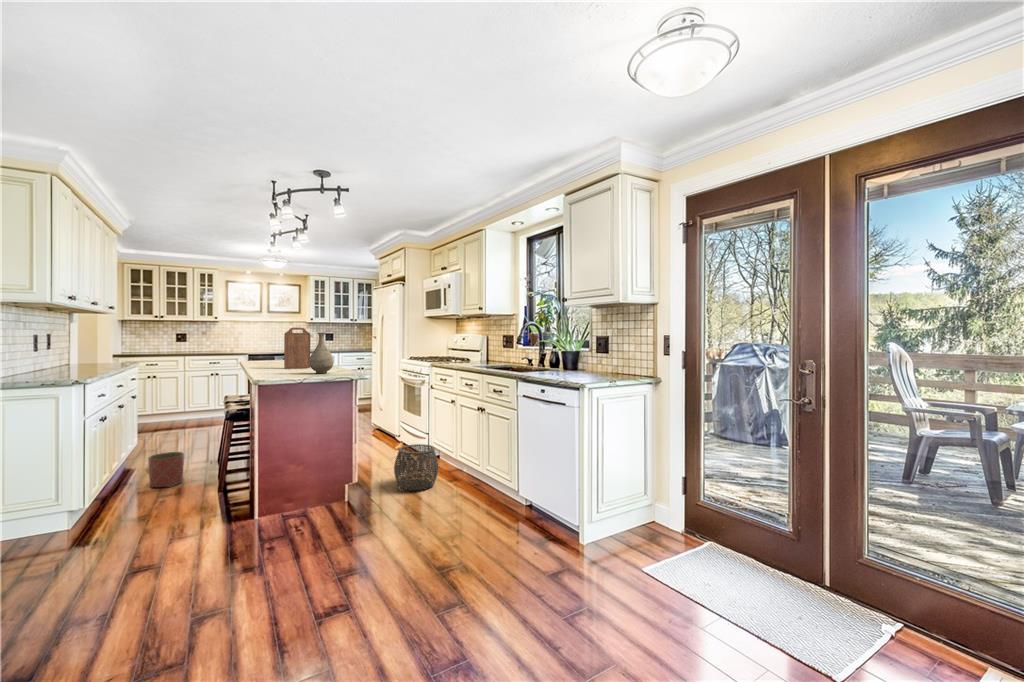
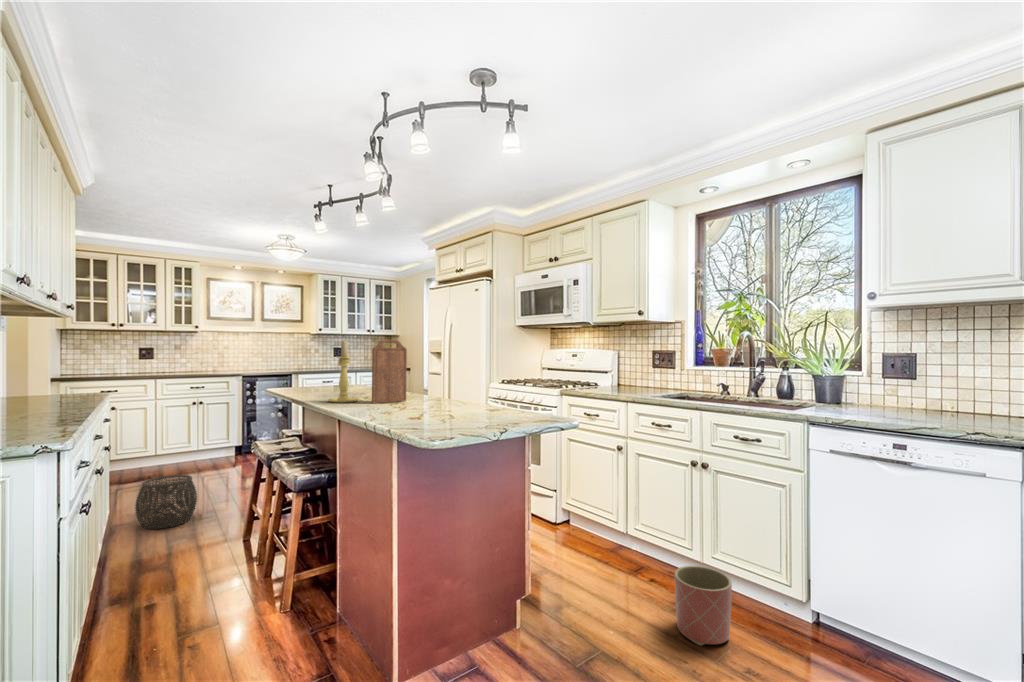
candle holder: none [259,328,281,368] -> present [328,341,358,403]
vase: present [309,333,334,374] -> none [451,348,487,415]
woven basket: present [394,444,439,491] -> present [135,475,197,529]
planter: present [148,452,184,488] -> present [675,566,732,645]

